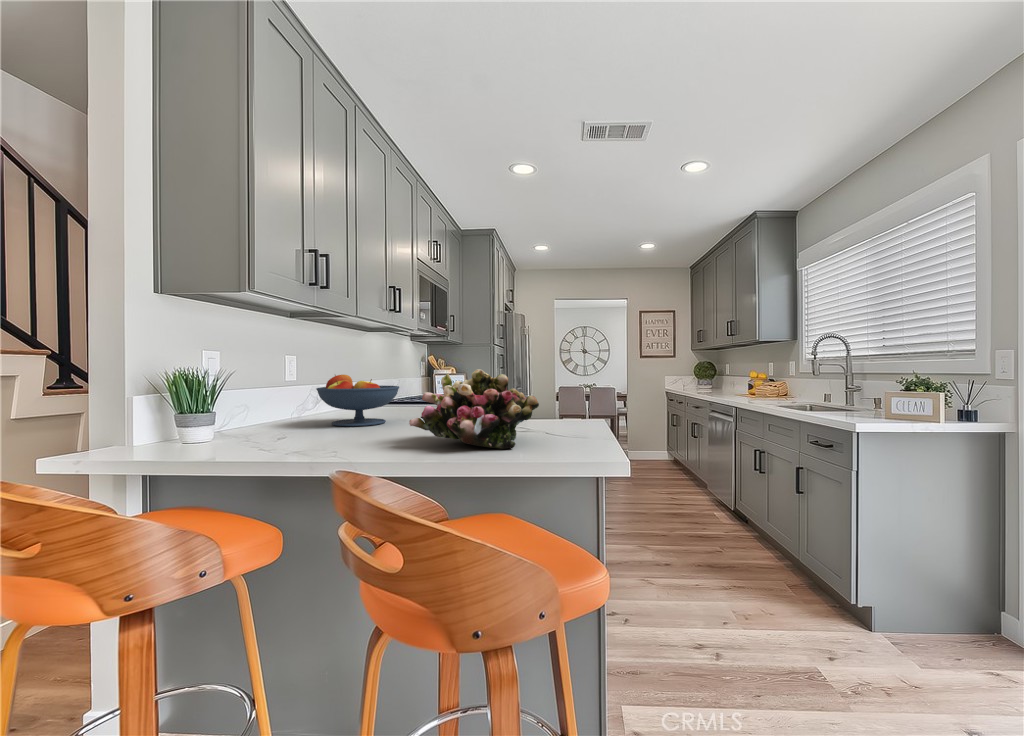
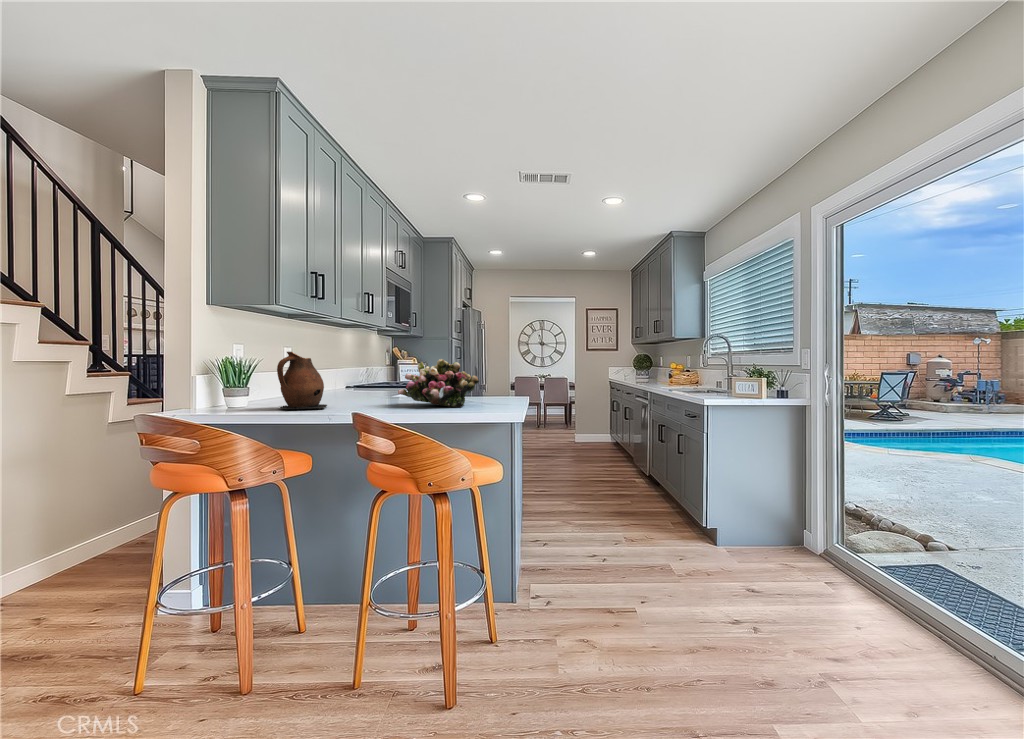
ceramic pitcher: none [212,359,304,454] -> present [277,352,327,409]
fruit bowl: present [316,375,399,426] -> none [322,363,382,399]

